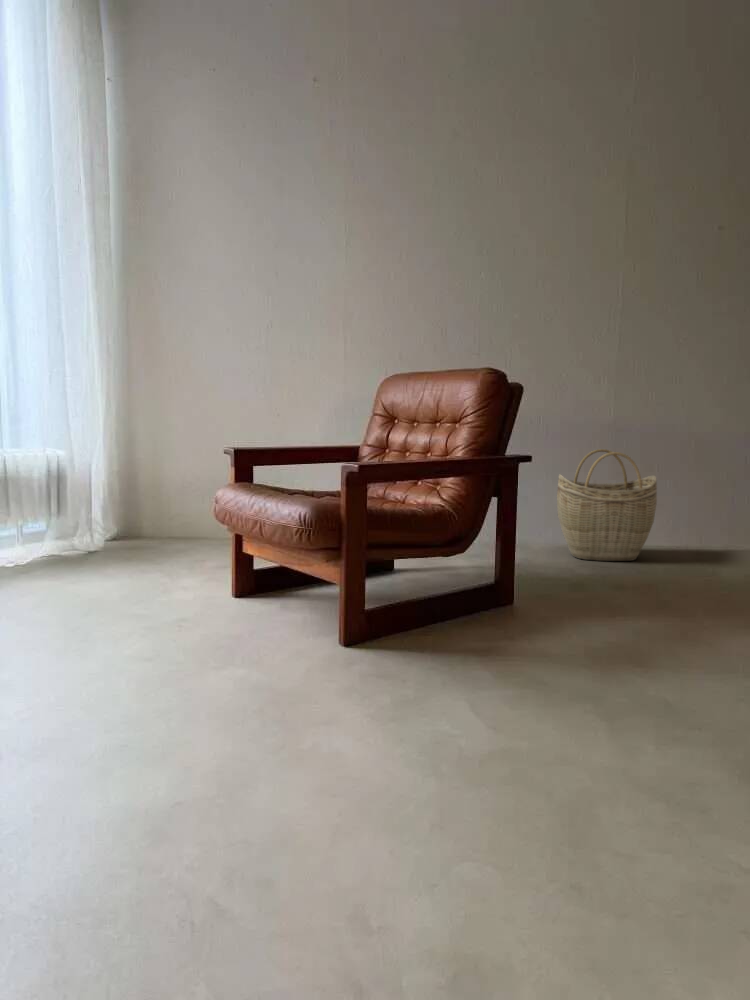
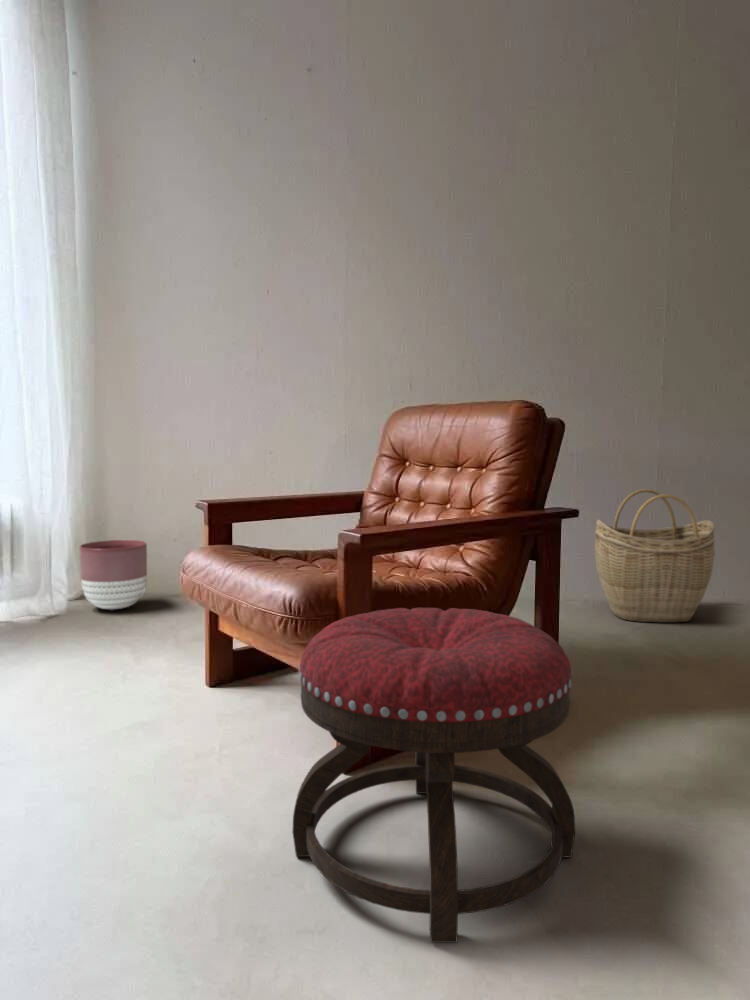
planter: none [115,489,172,548] -> present [79,540,147,610]
ottoman: none [308,519,508,725] -> present [292,608,575,943]

